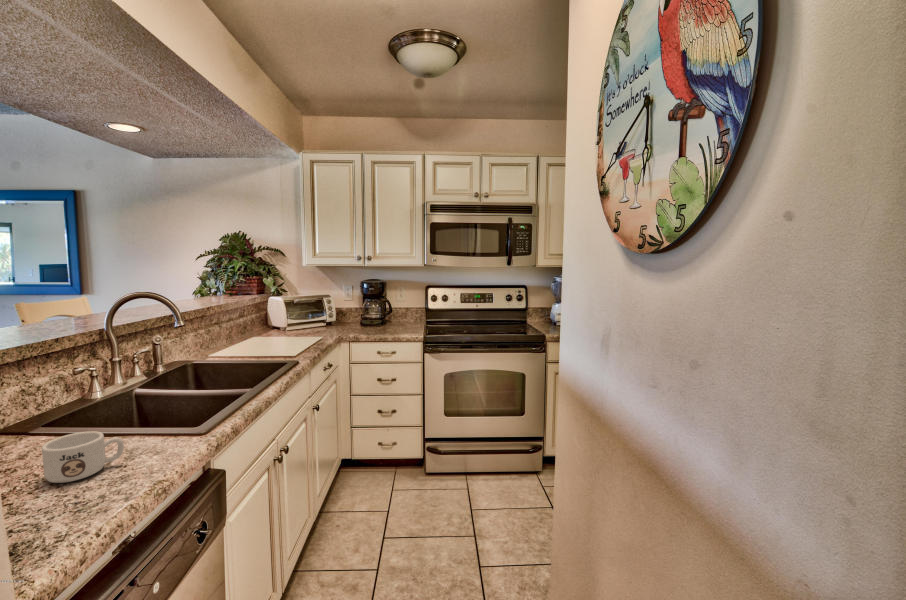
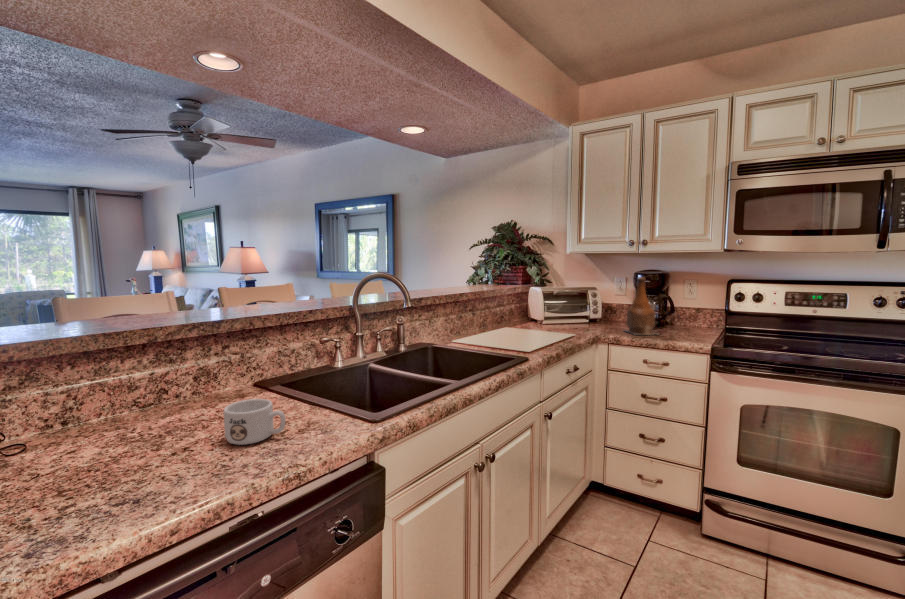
bottle: none [358,285,387,332] -> present [626,277,655,335]

